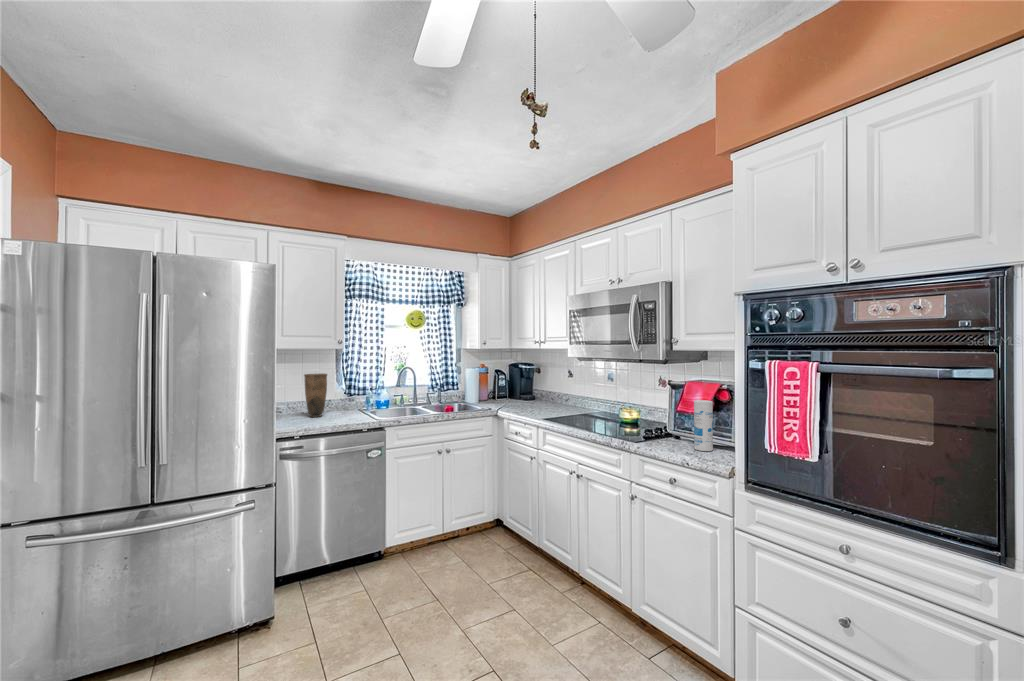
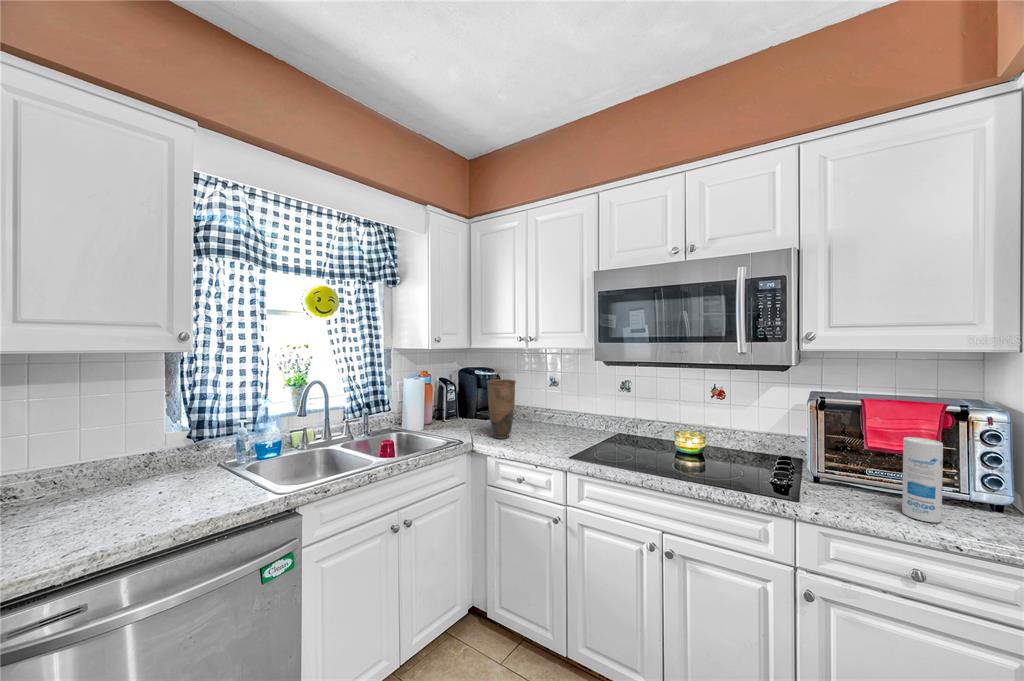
vase: present [304,374,327,417] -> present [487,379,516,439]

